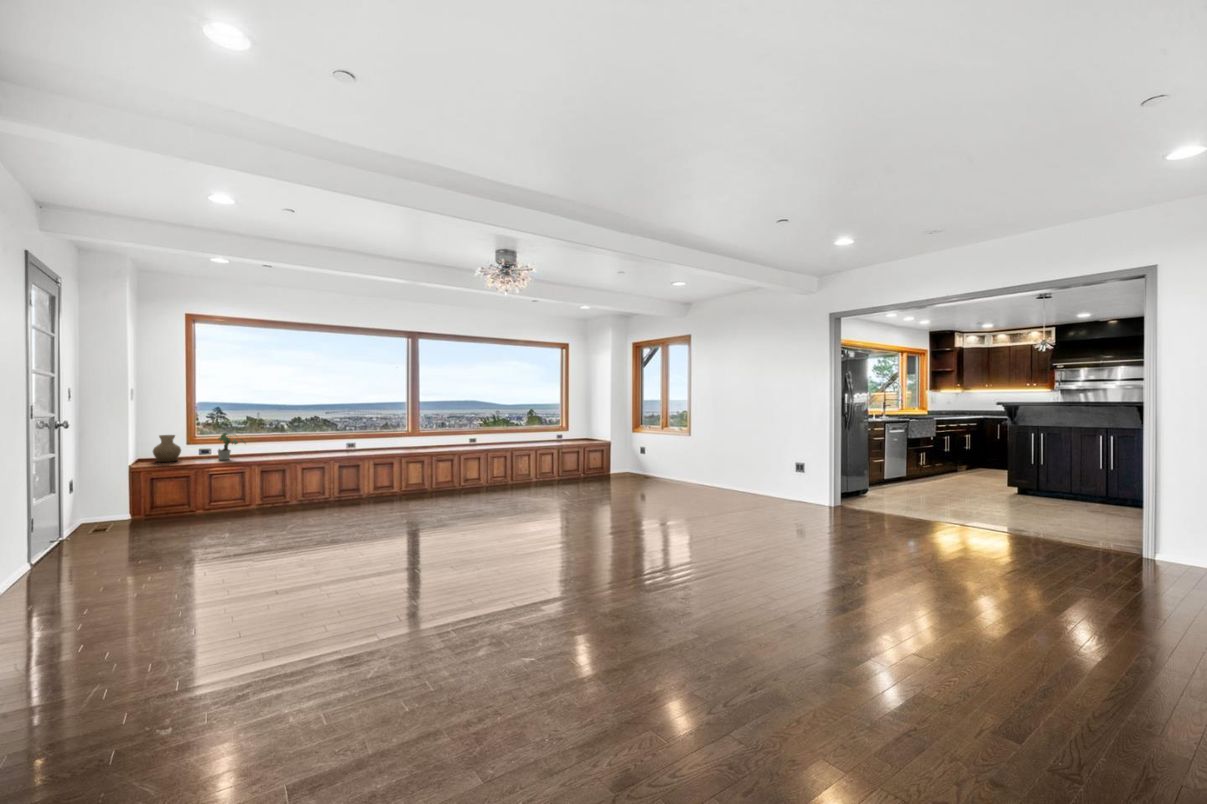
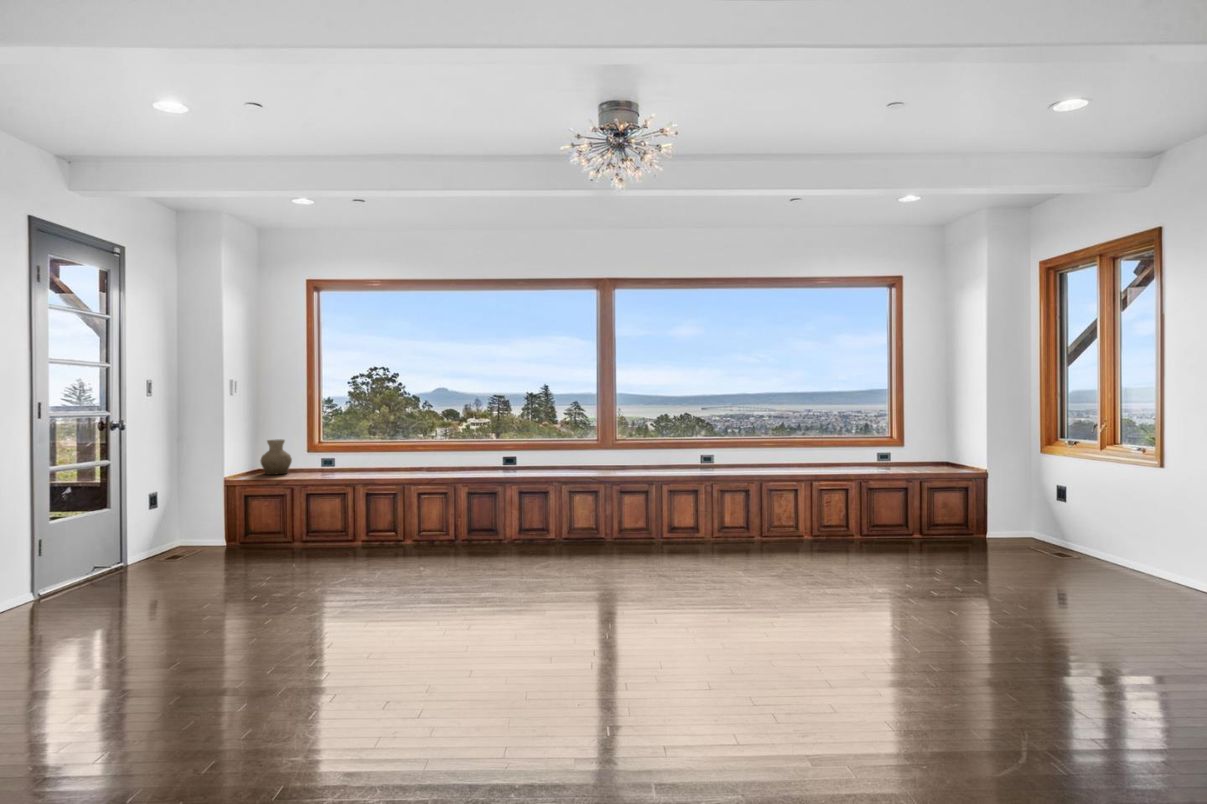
potted plant: present [218,433,245,460] -> none [323,438,357,475]

